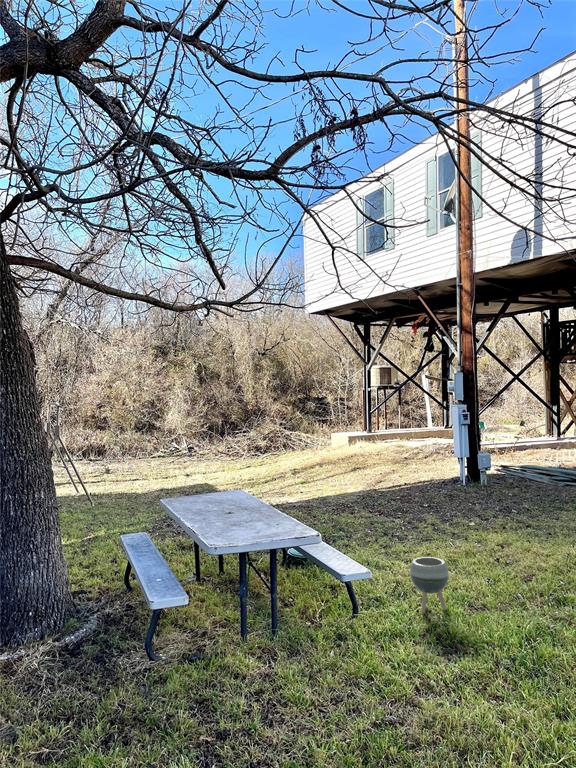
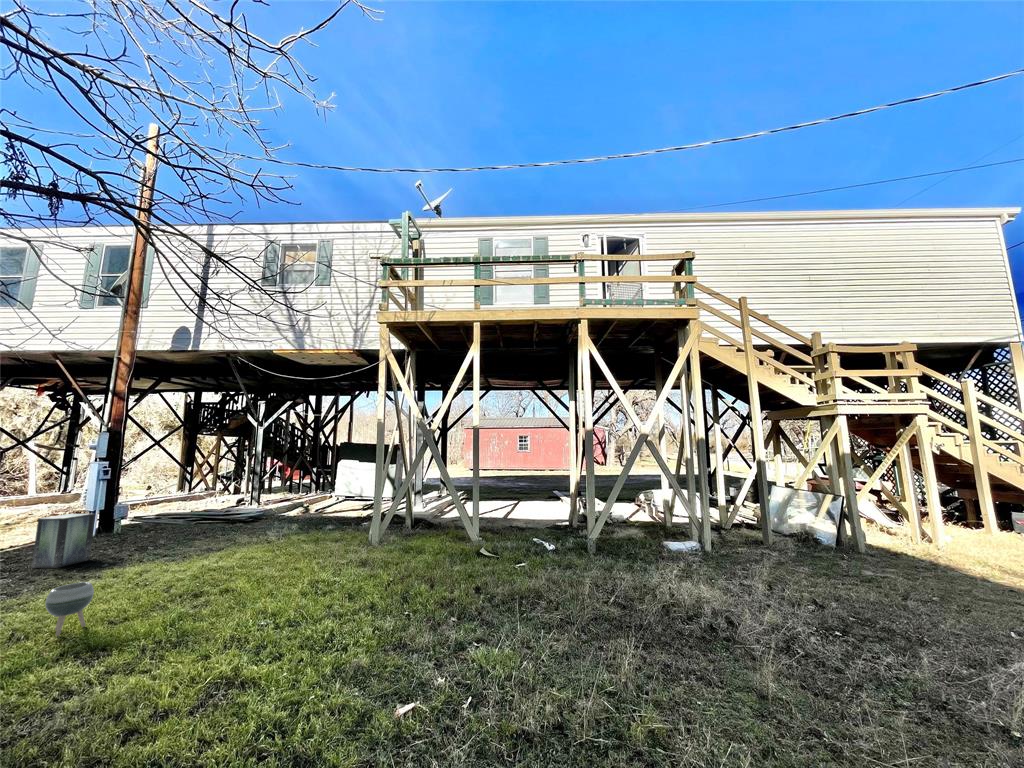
storage box: none [415,462,459,518] -> present [32,514,95,568]

